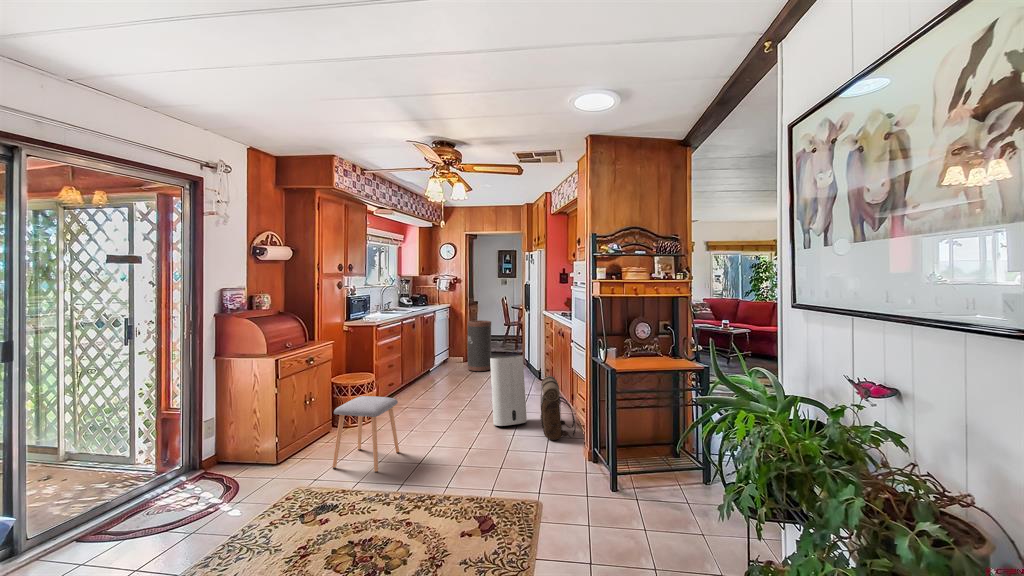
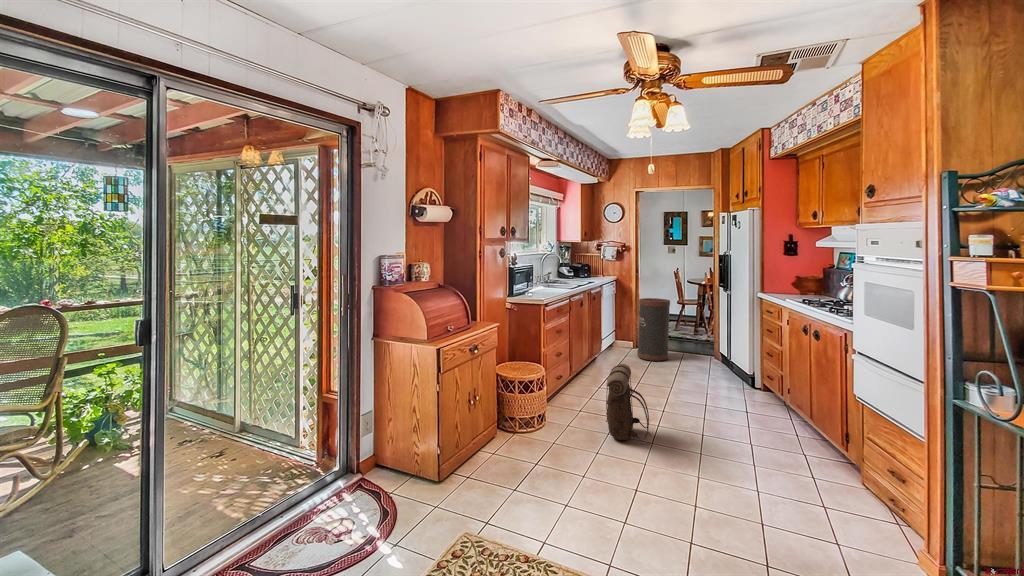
air purifier: present [490,356,527,426] -> none [700,355,754,453]
backpack: present [540,376,576,440] -> present [606,364,651,441]
stool: present [332,396,399,472] -> none [504,397,584,506]

